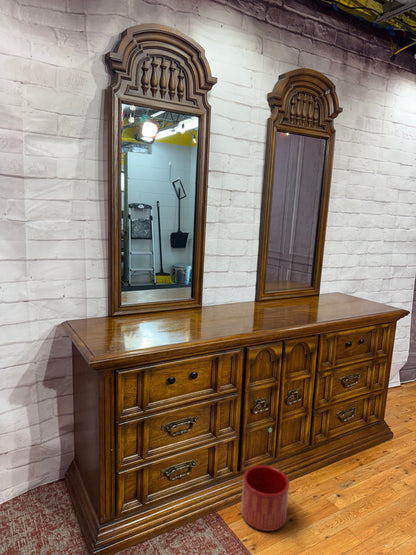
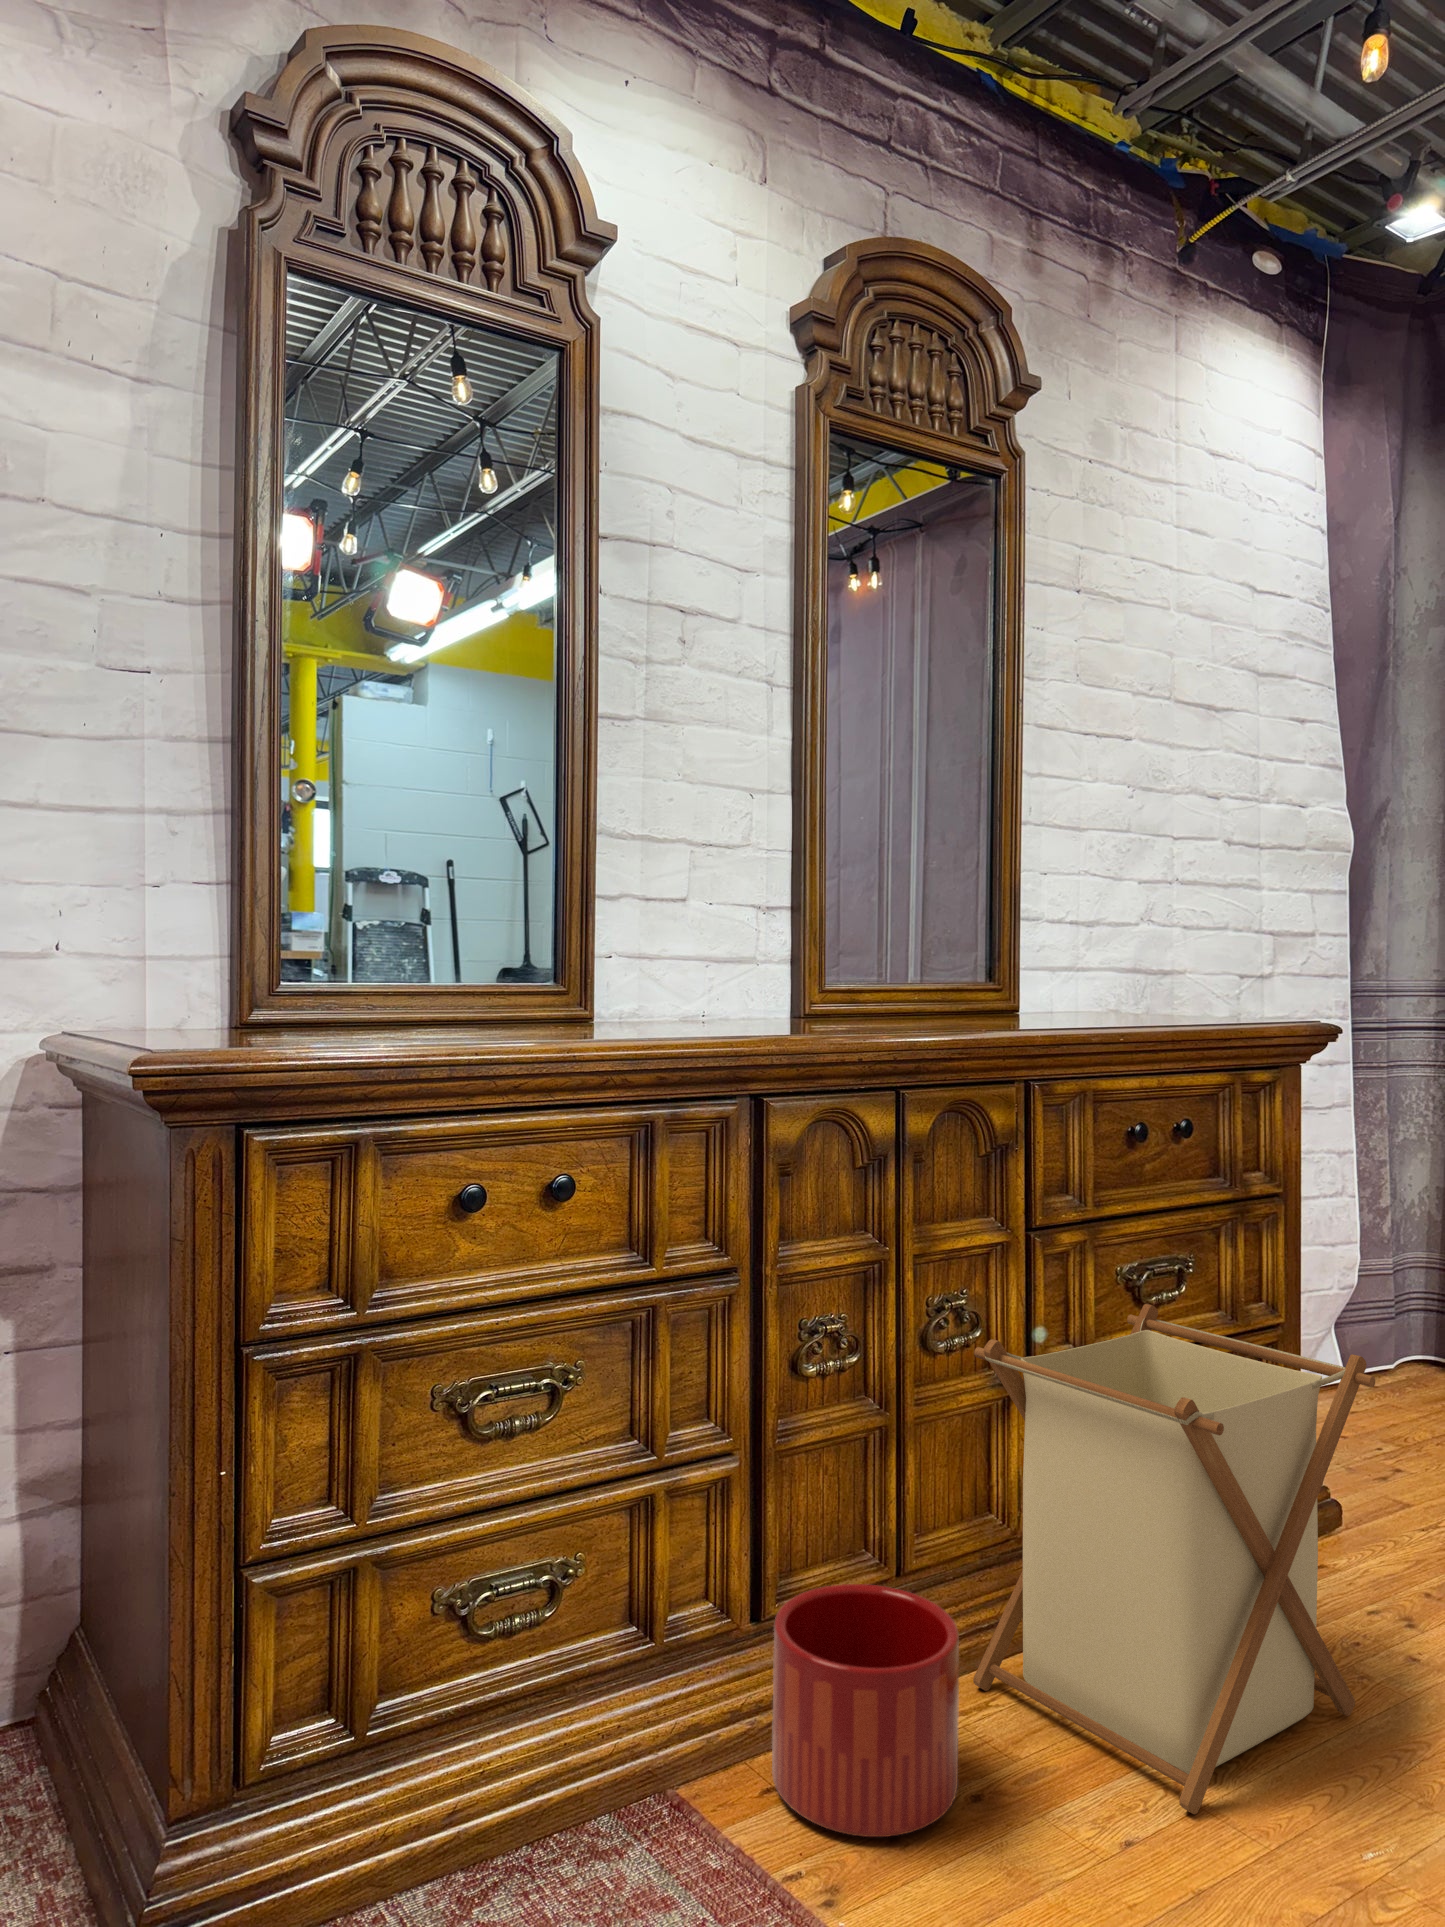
laundry basket: none [292,391,405,529] -> present [973,1304,1375,1814]

